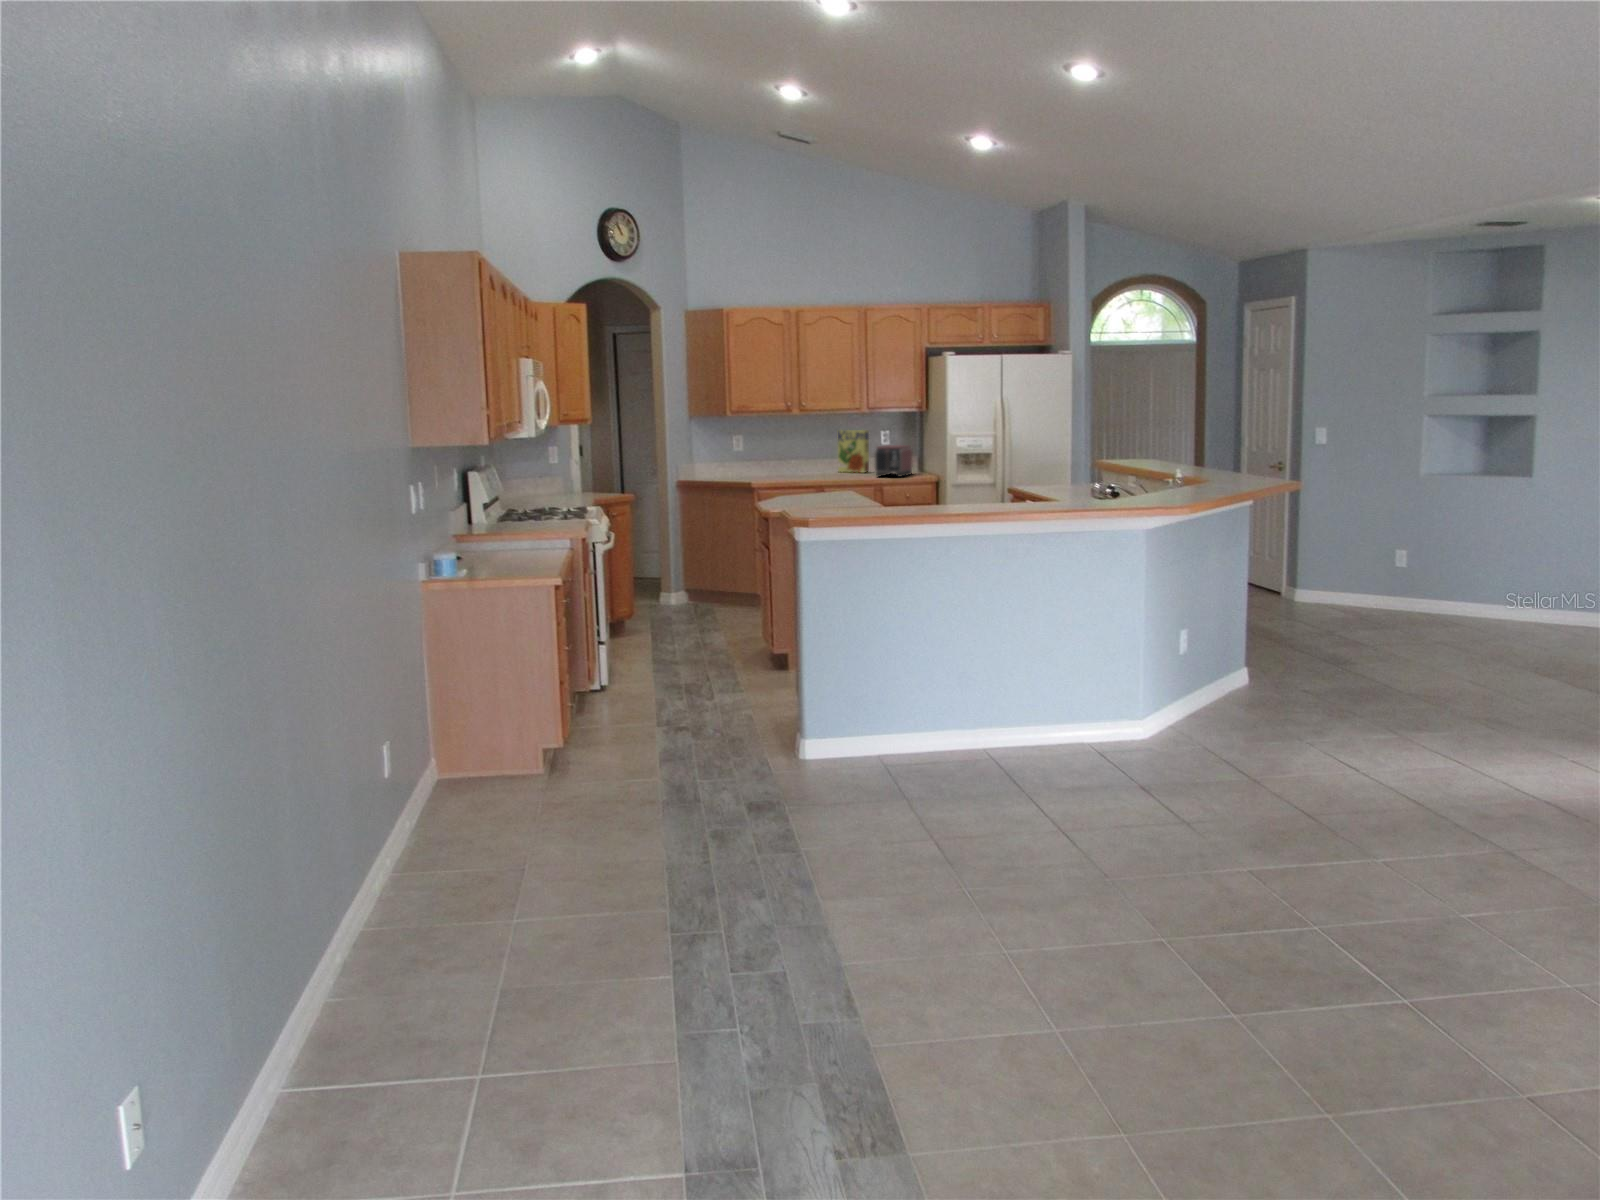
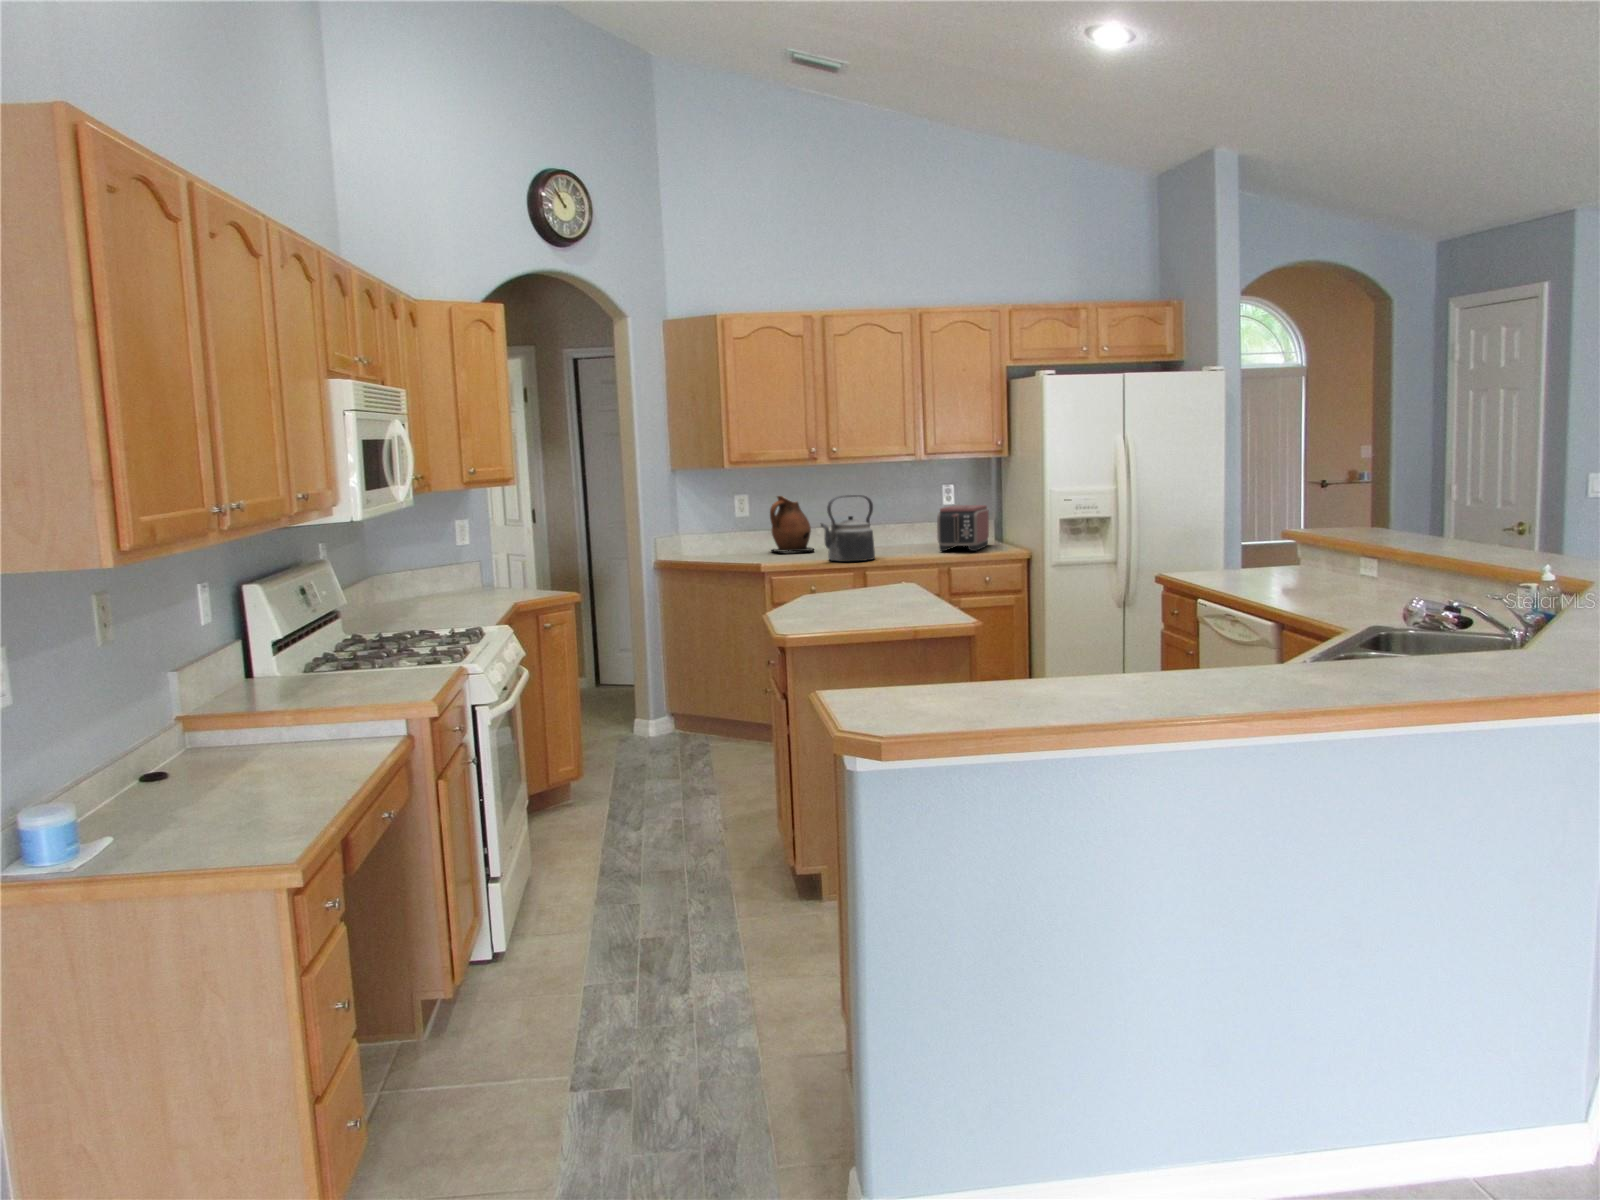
cereal box: present [838,430,869,473] -> none [881,484,926,544]
ceramic pitcher: none [757,436,789,476] -> present [770,496,814,552]
kettle: none [792,436,830,481] -> present [821,495,875,561]

